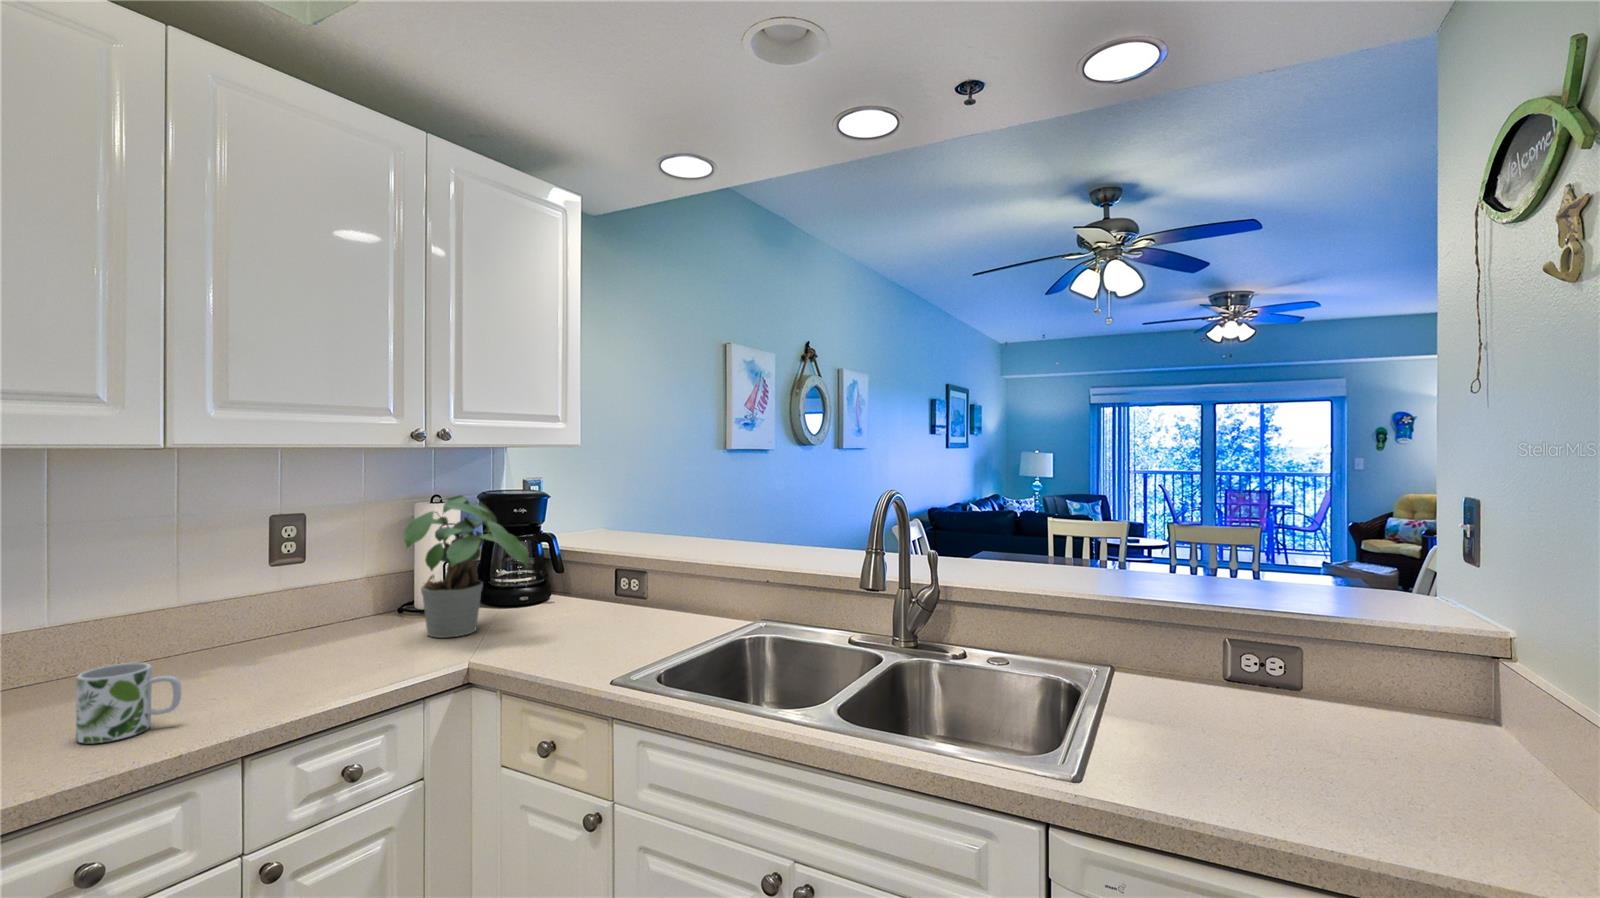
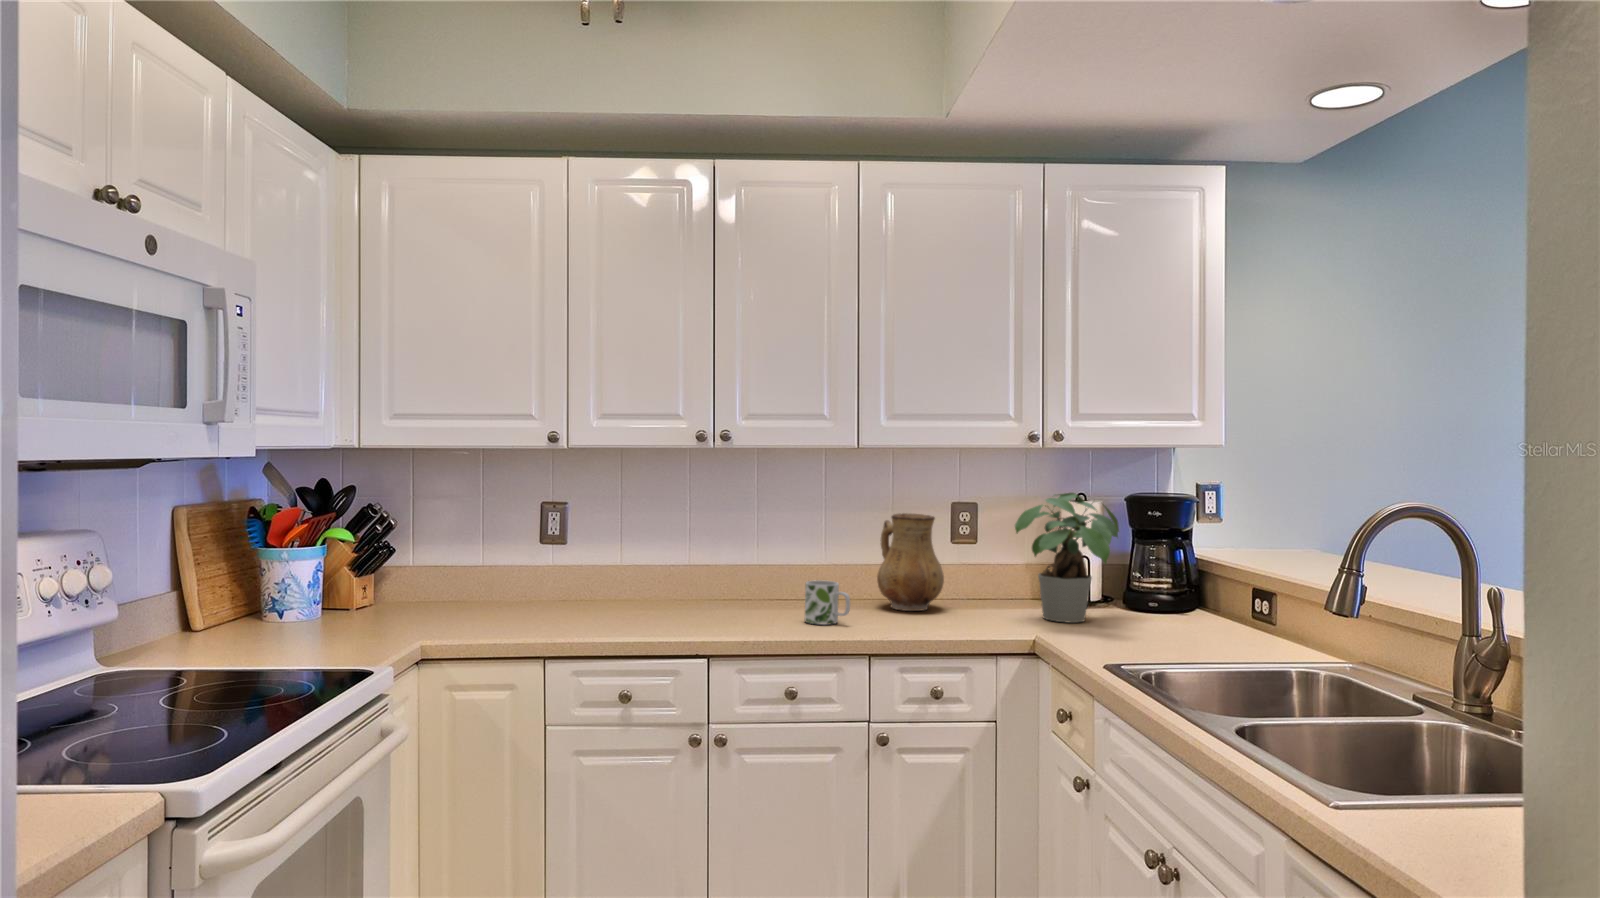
ceramic pitcher: none [174,538,294,674] -> present [877,513,944,611]

